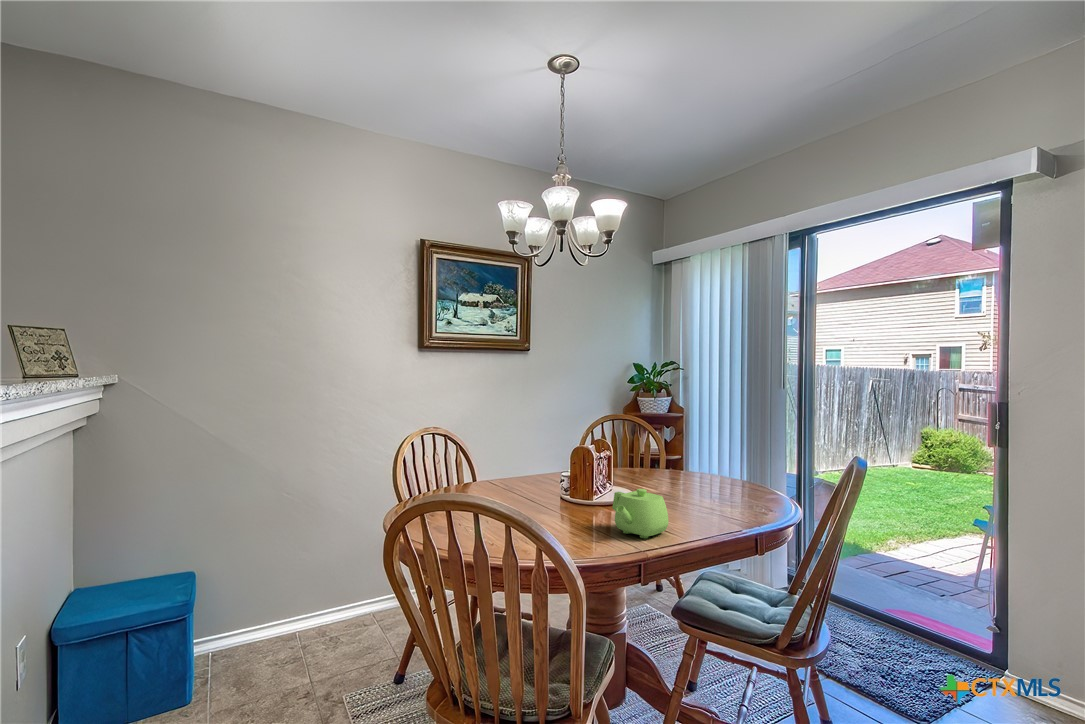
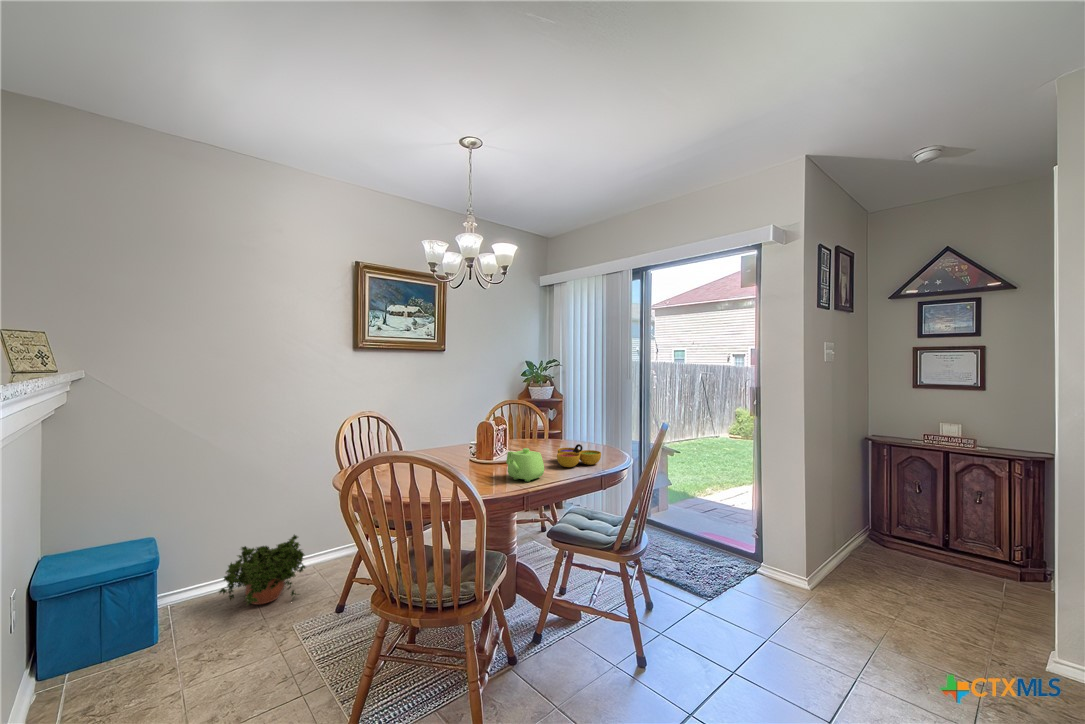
decorative bowl: none [685,484,753,518] -> present [557,444,601,467]
potted plant: none [260,576,361,667] -> present [219,535,305,605]

